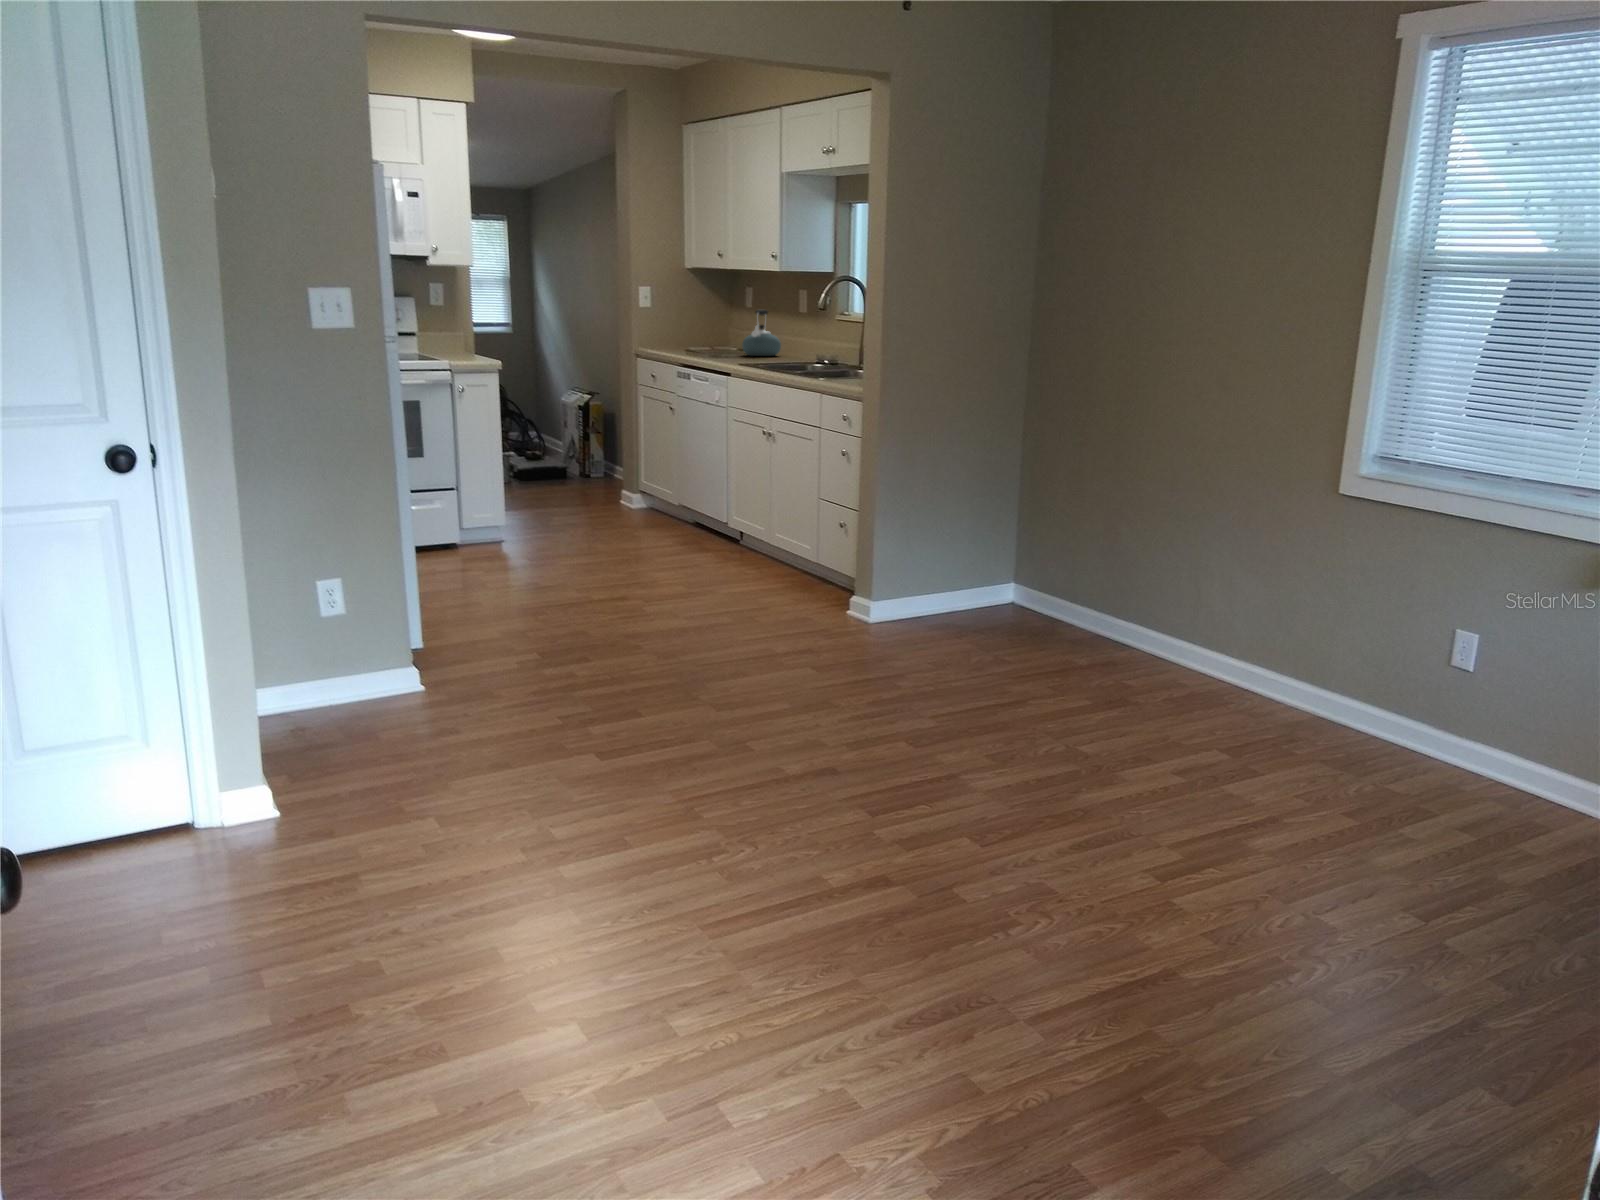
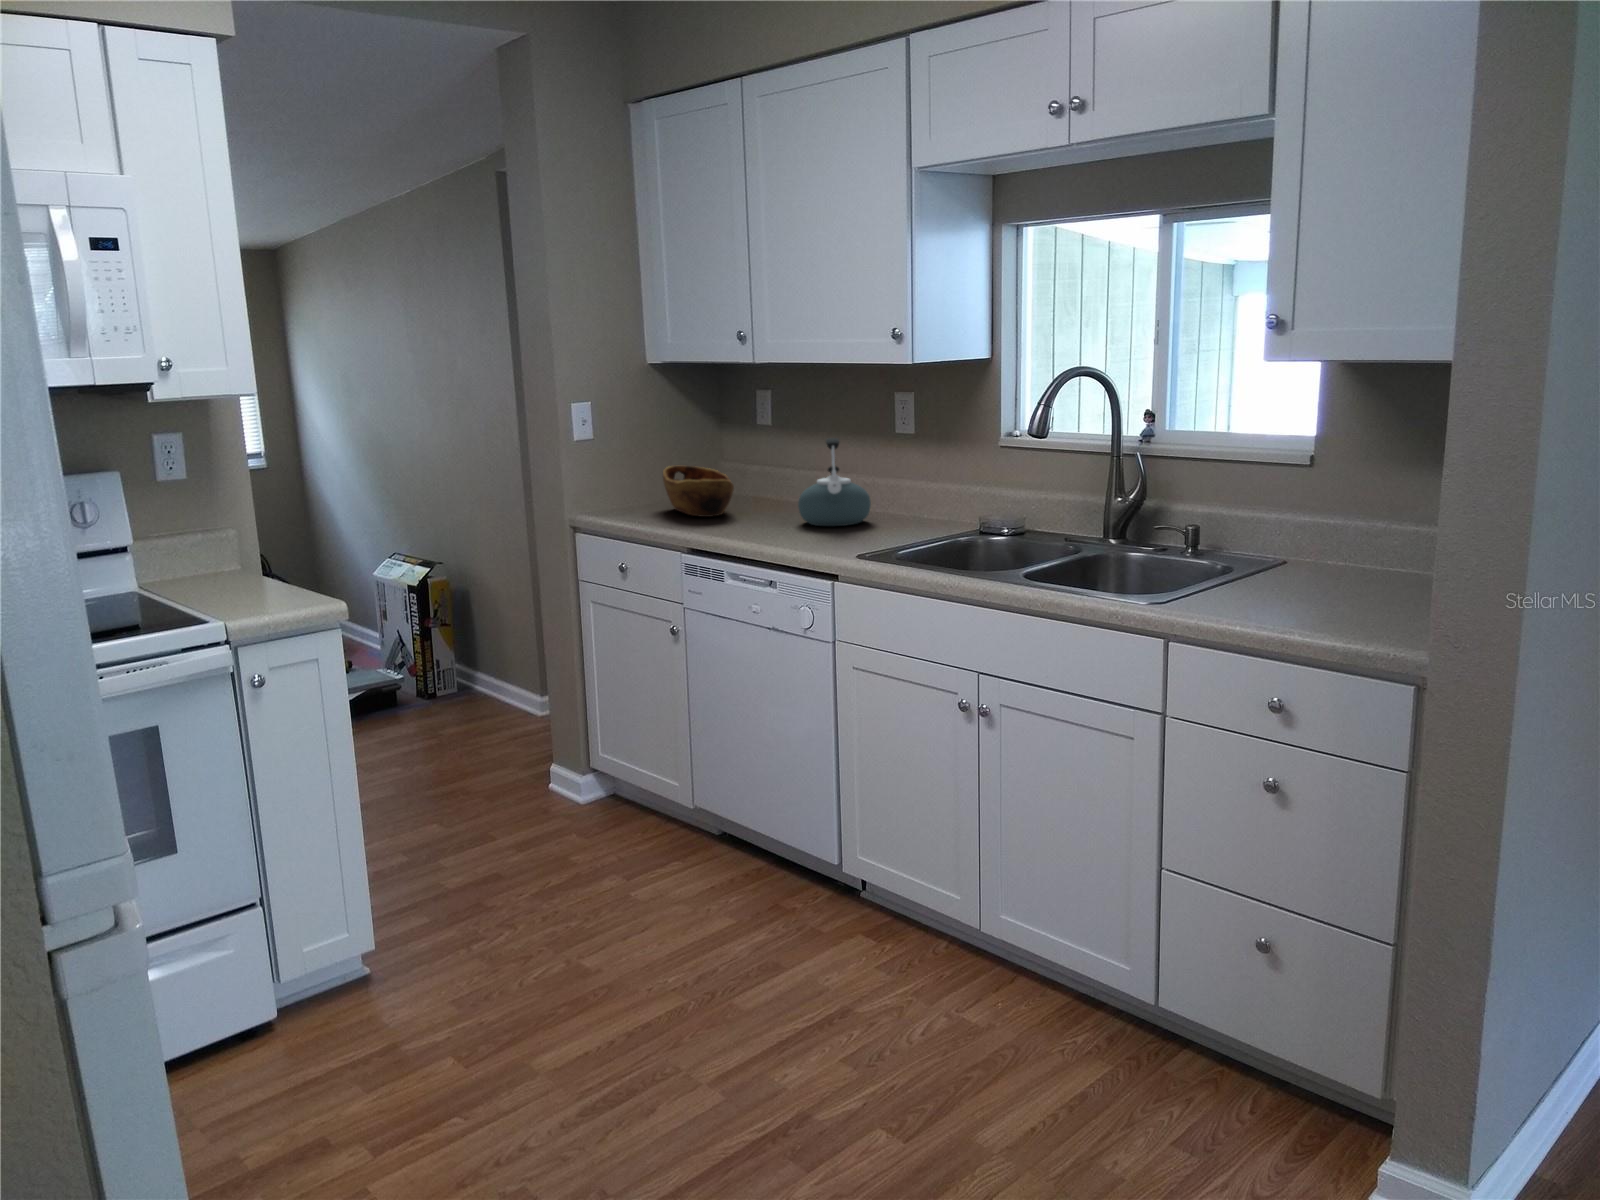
wooden bowl: none [688,327,722,352] -> present [663,466,734,517]

